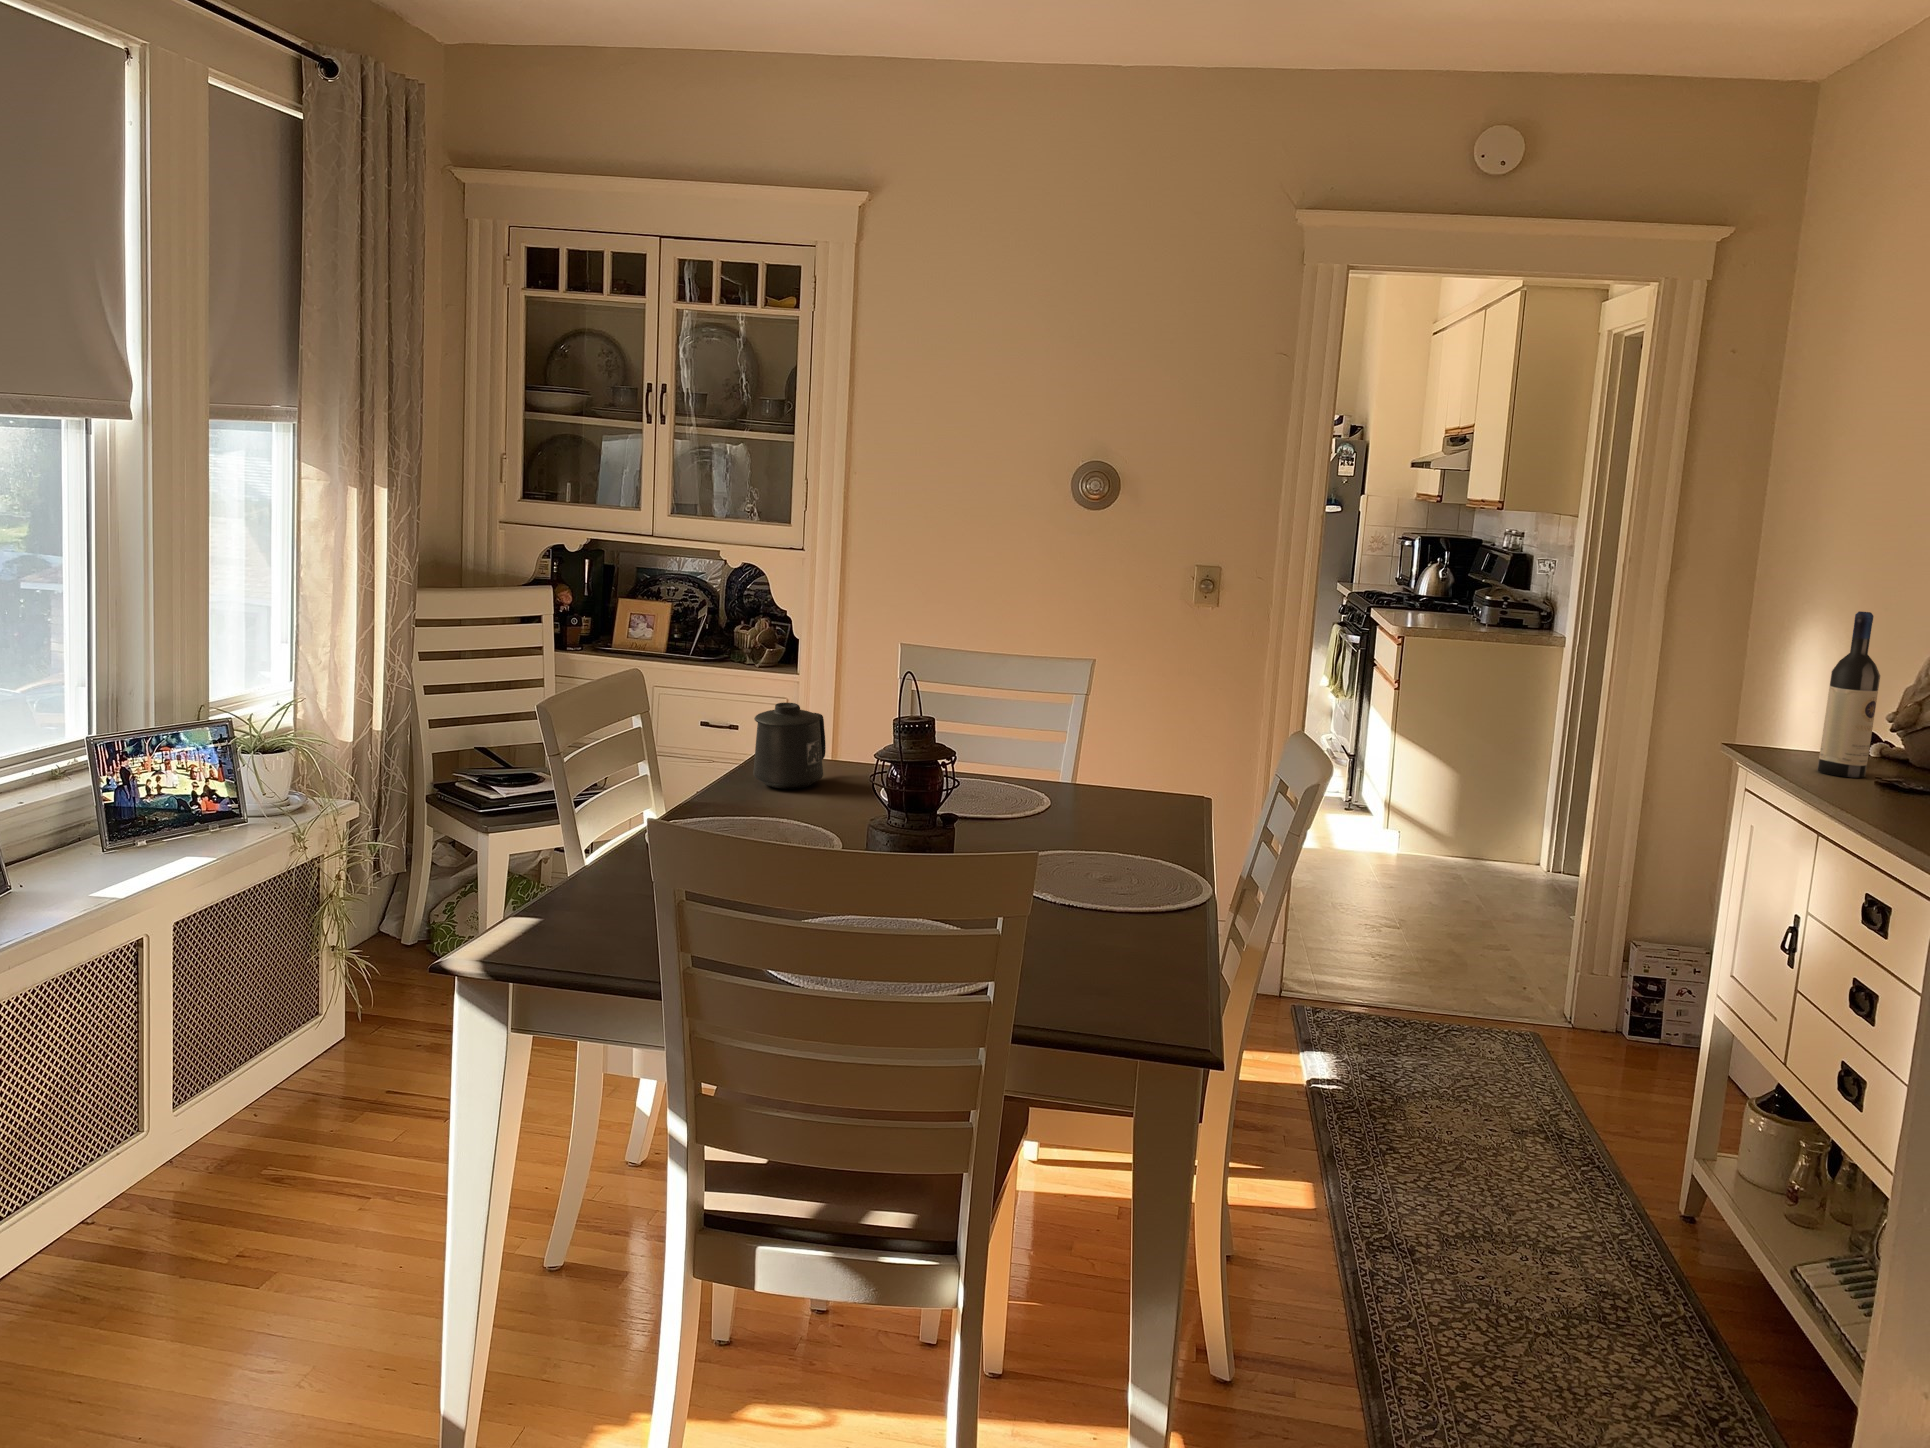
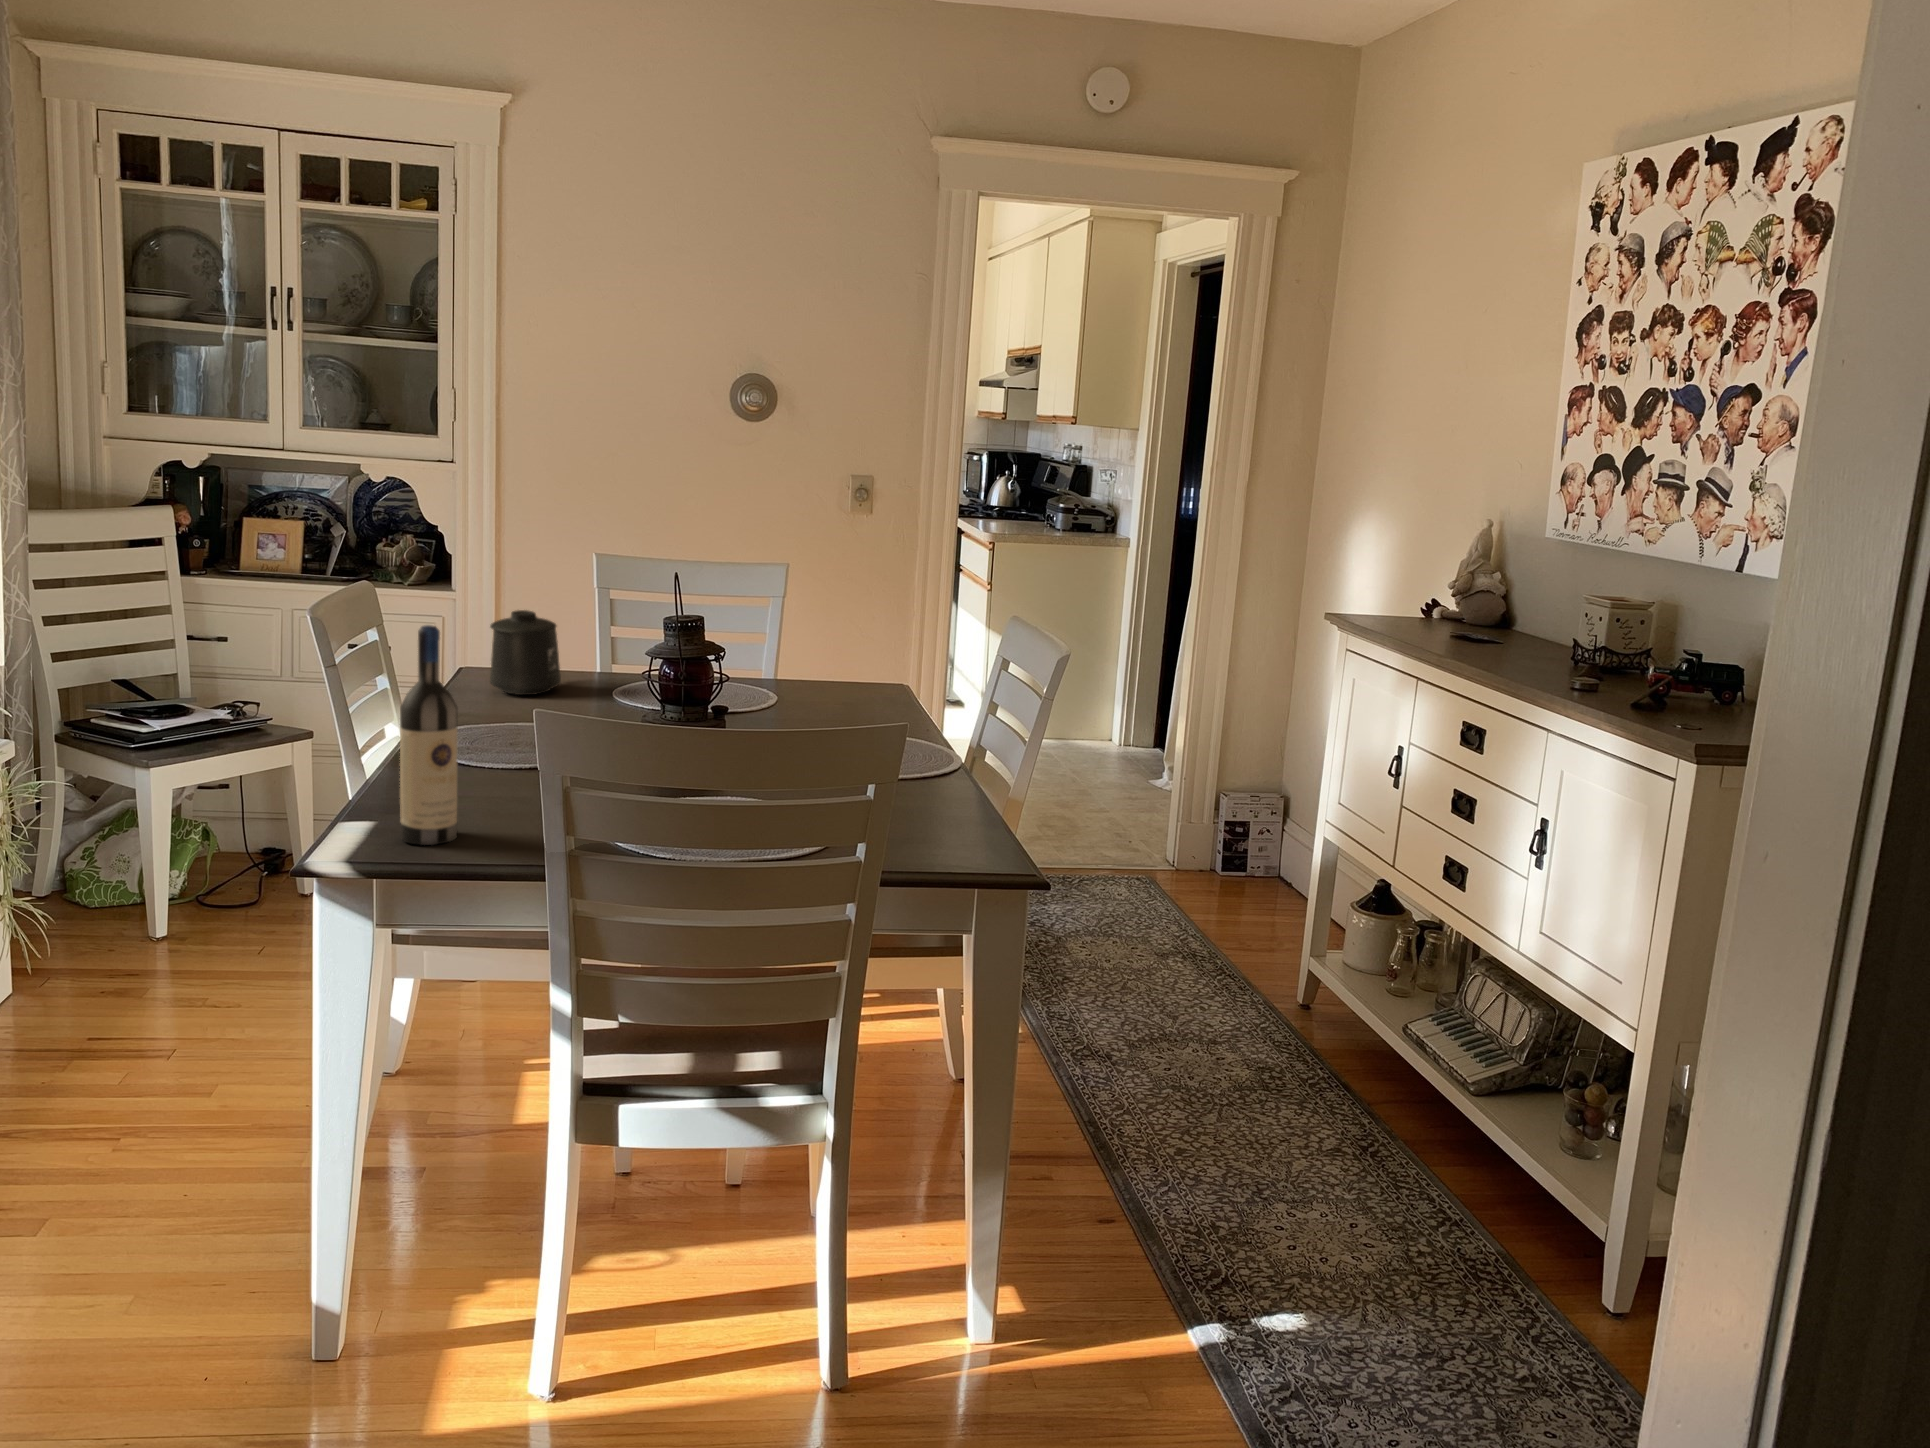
wine bottle: present [1817,611,1880,778] -> present [400,625,458,845]

